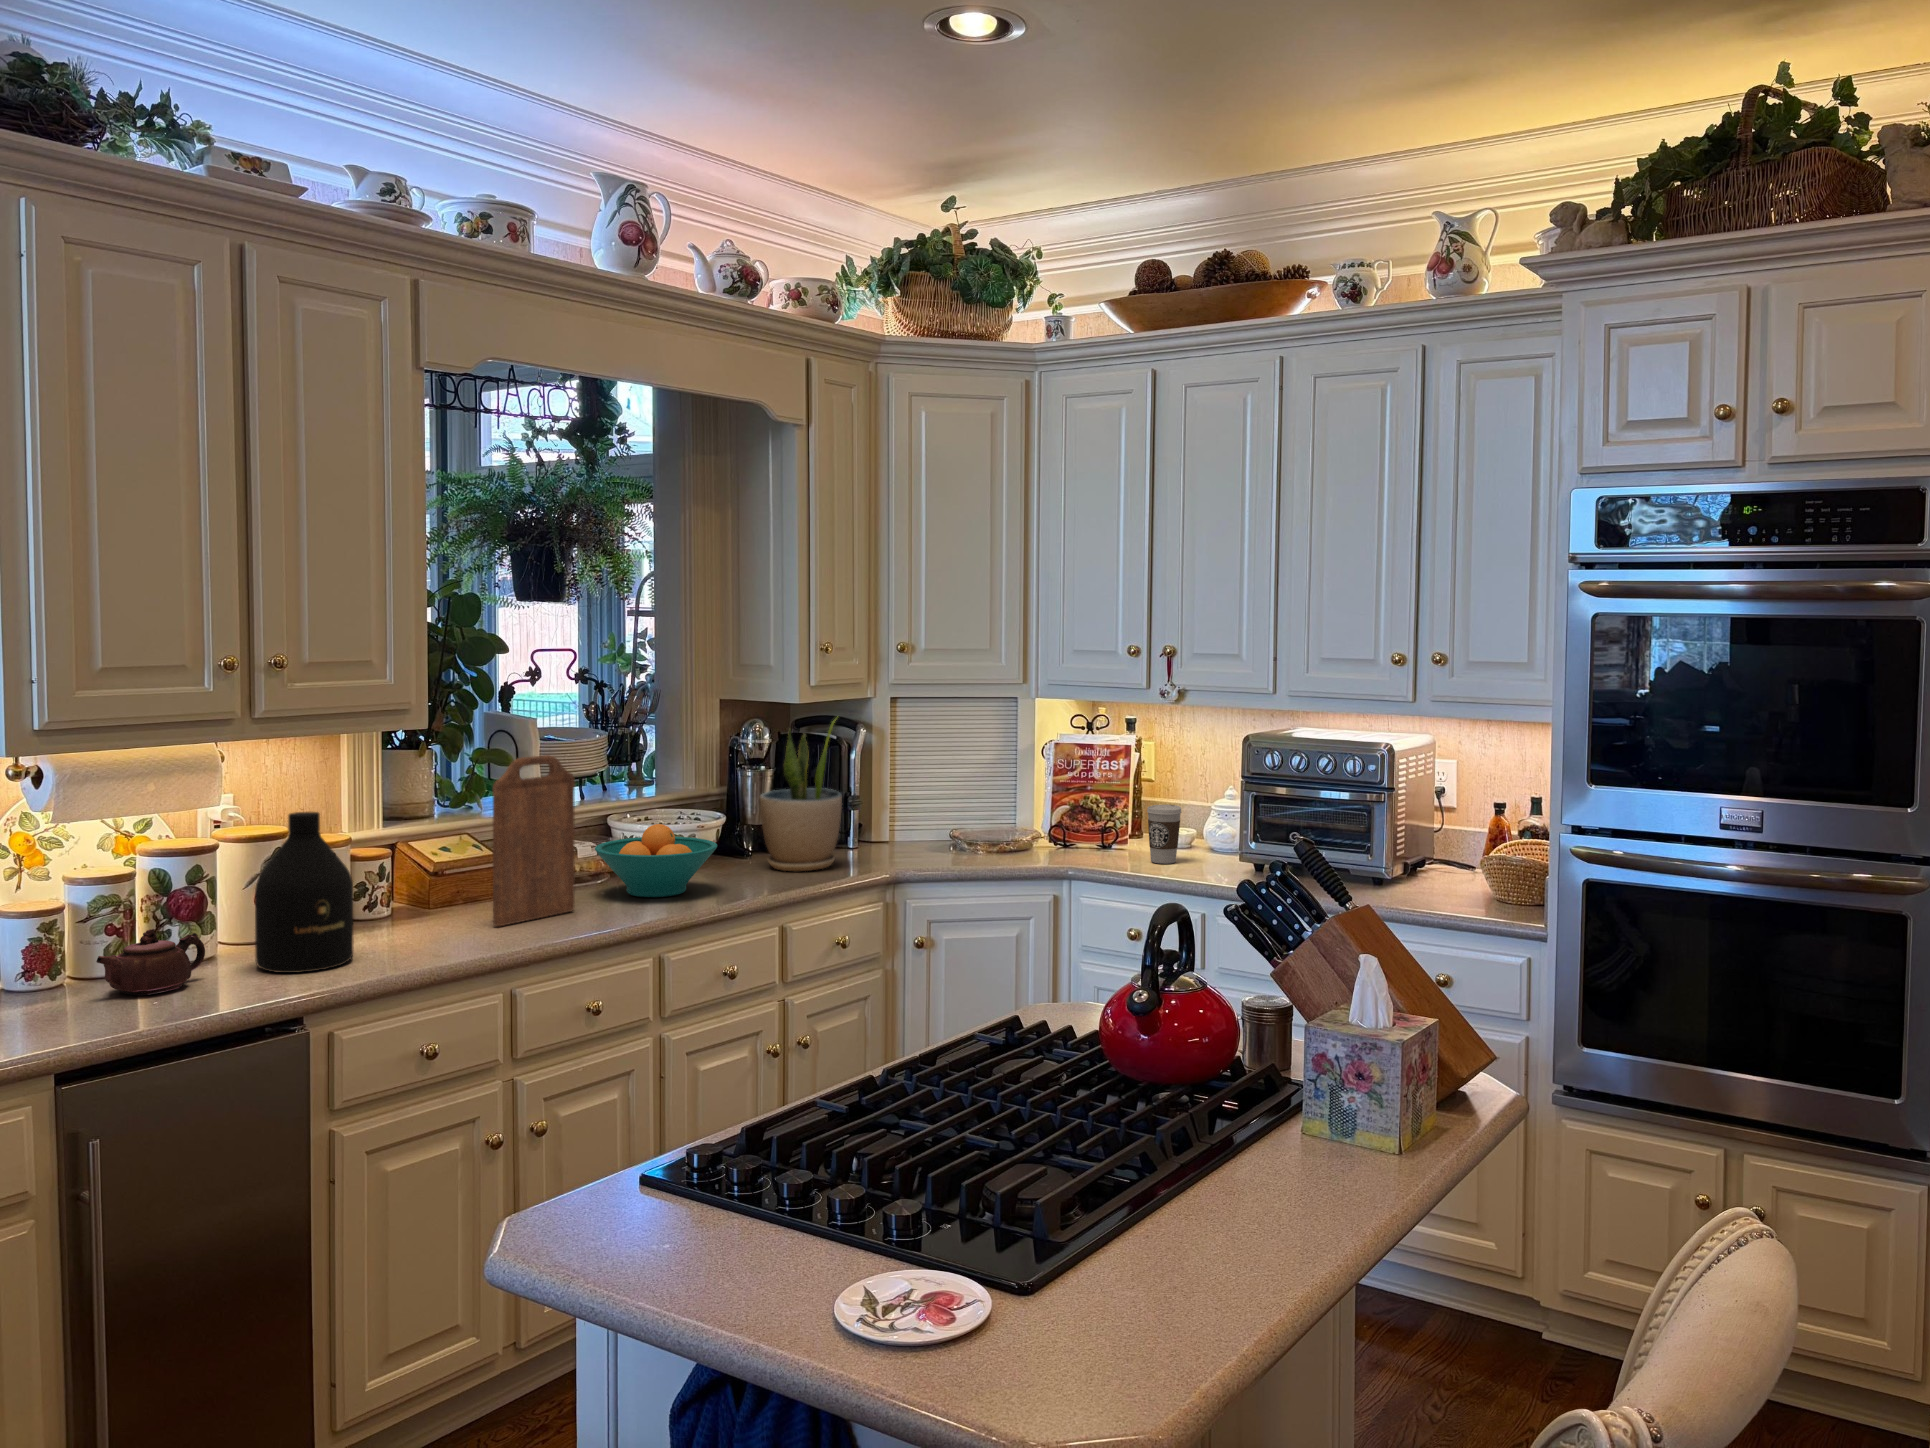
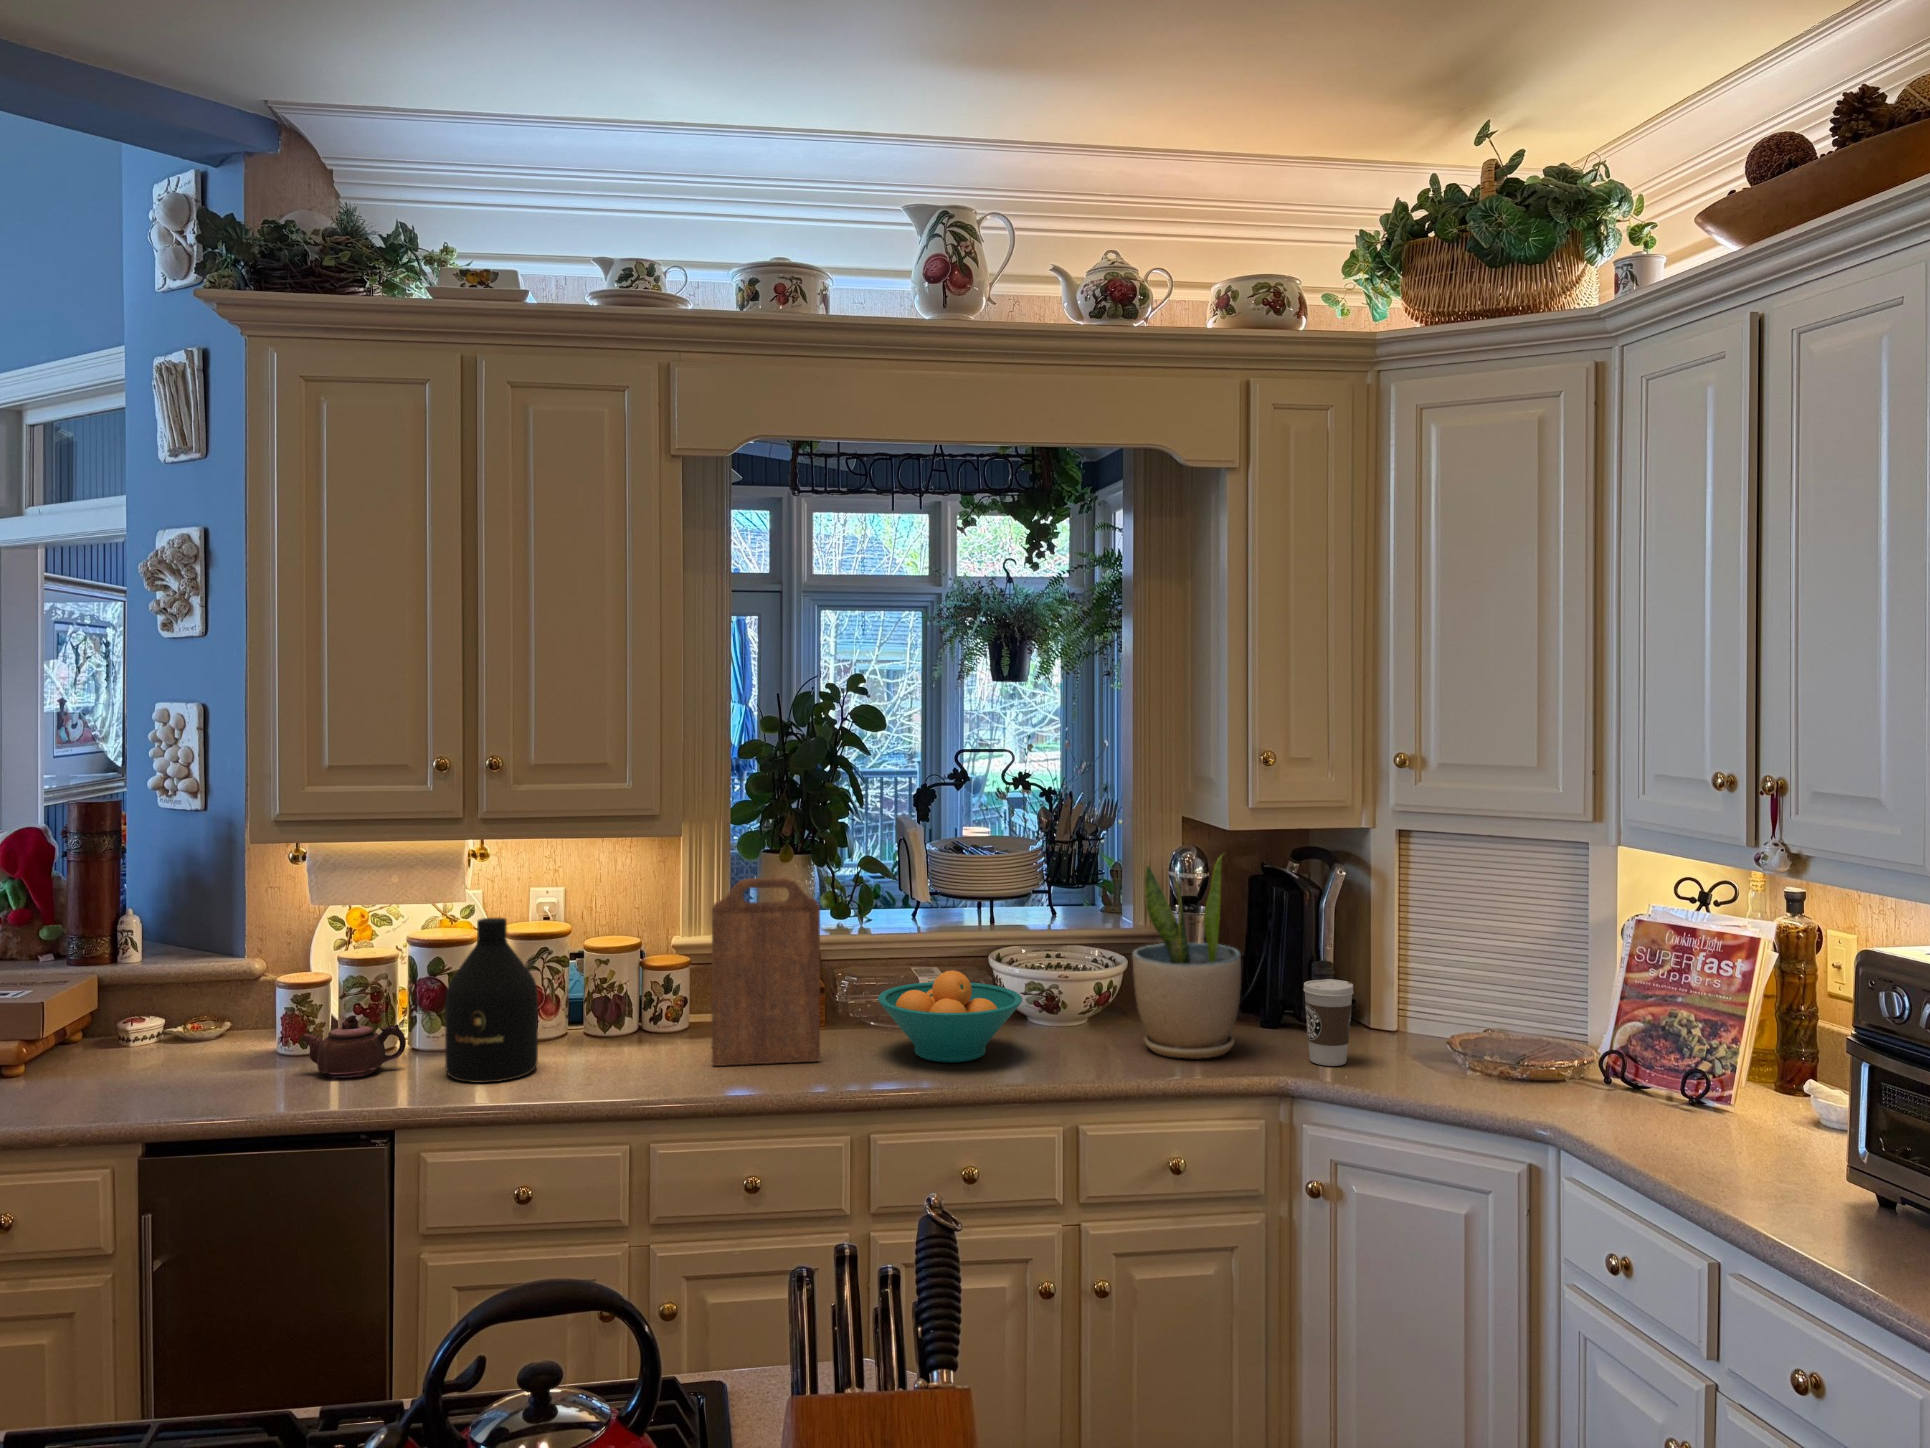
coffee cup: present [1147,805,1181,864] -> present [1303,979,1354,1066]

